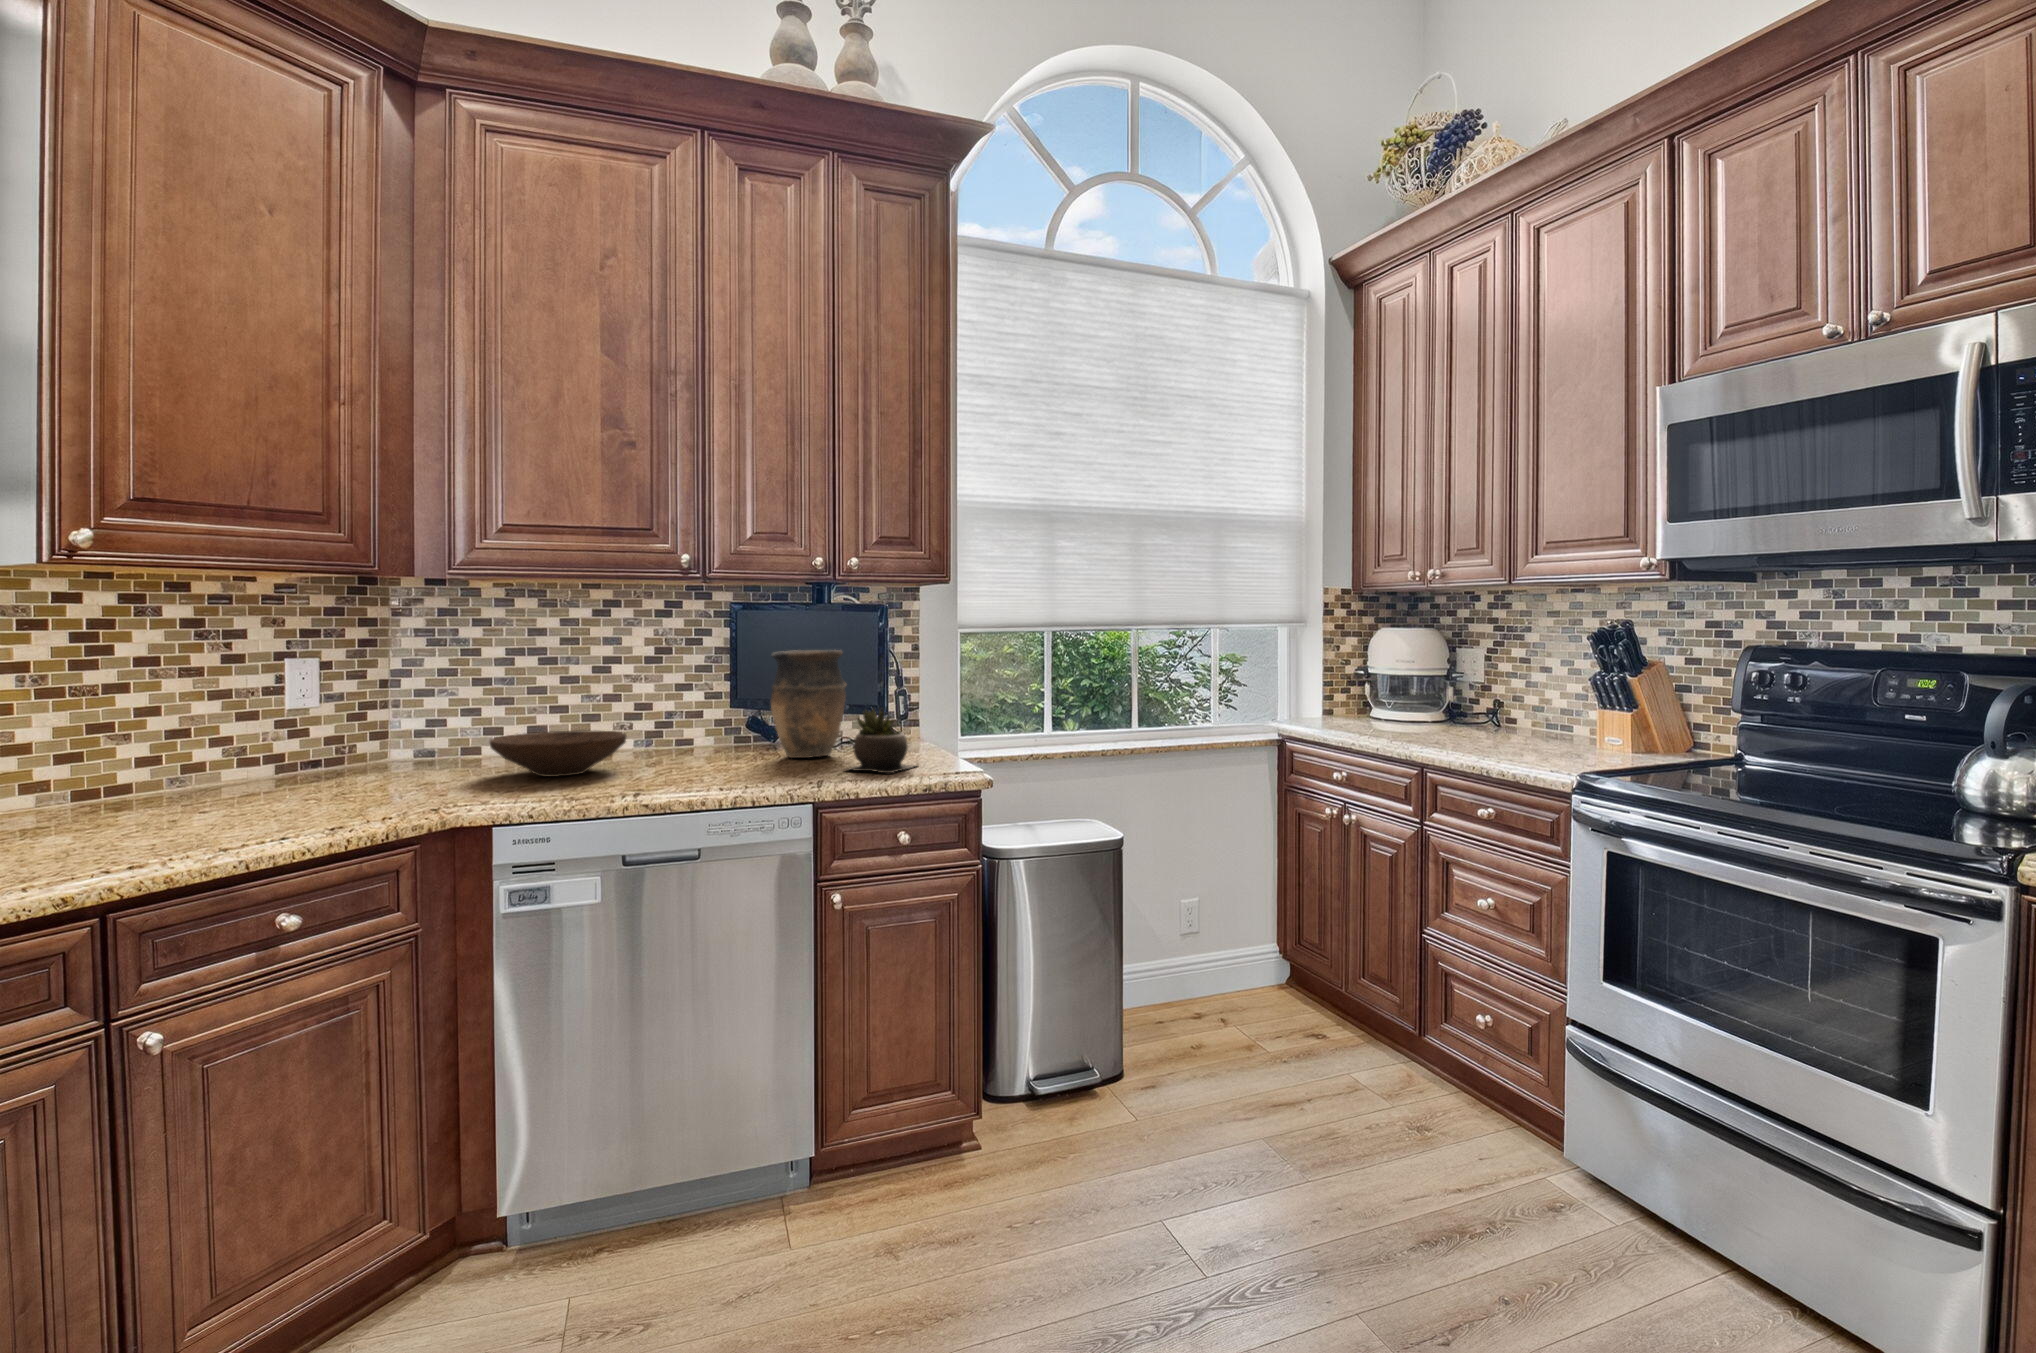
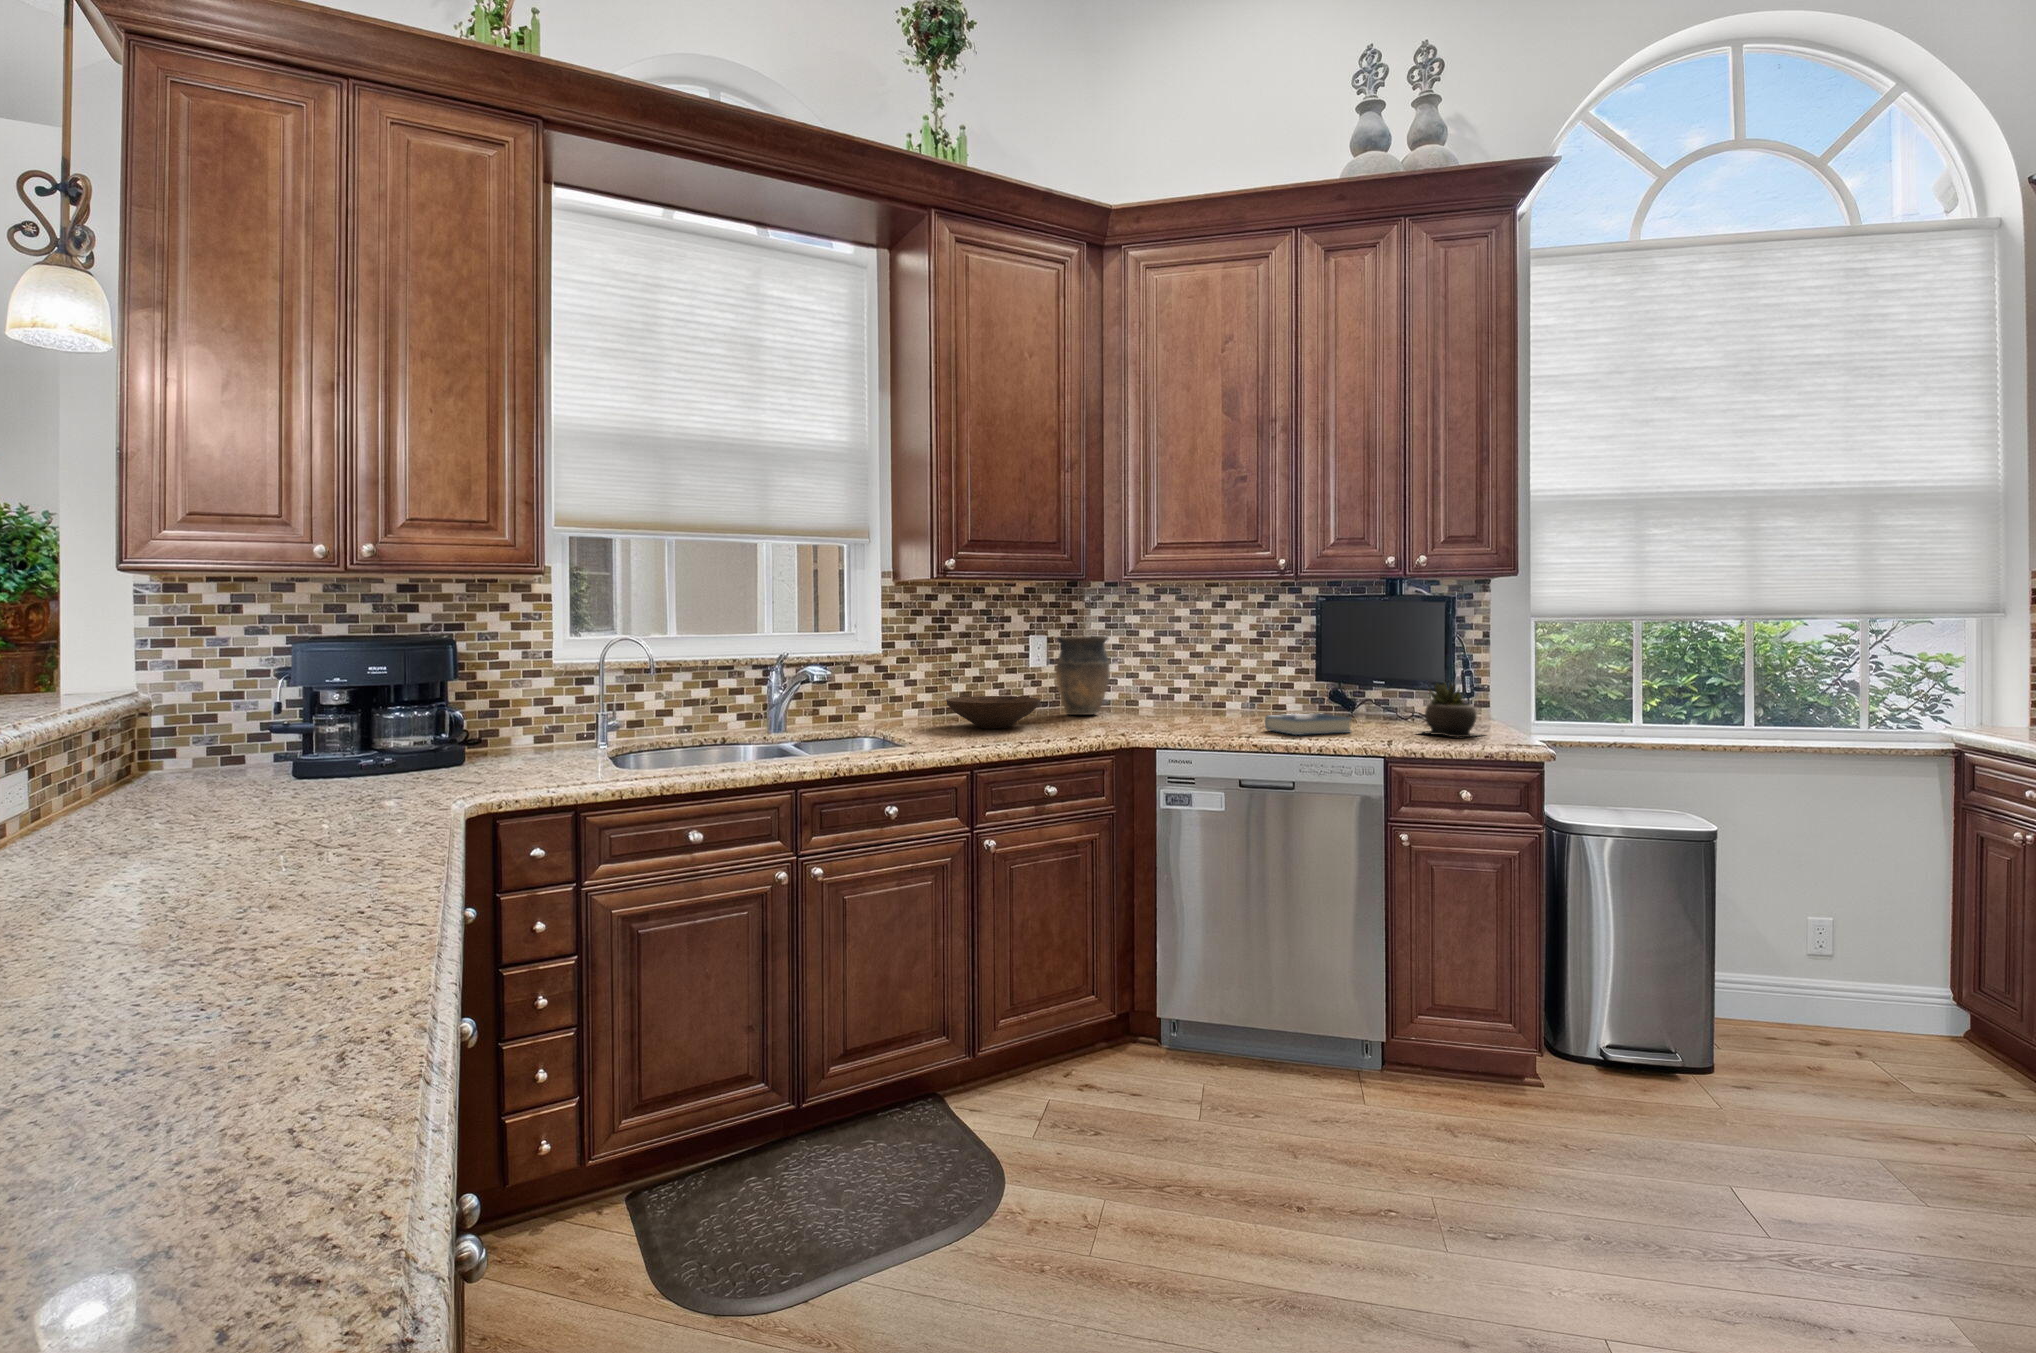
vase: present [771,650,847,758] -> present [1056,636,1111,715]
wooden bowl: present [490,731,627,777] -> present [946,696,1040,729]
hardback book: none [661,753,771,787] -> present [1265,714,1351,735]

